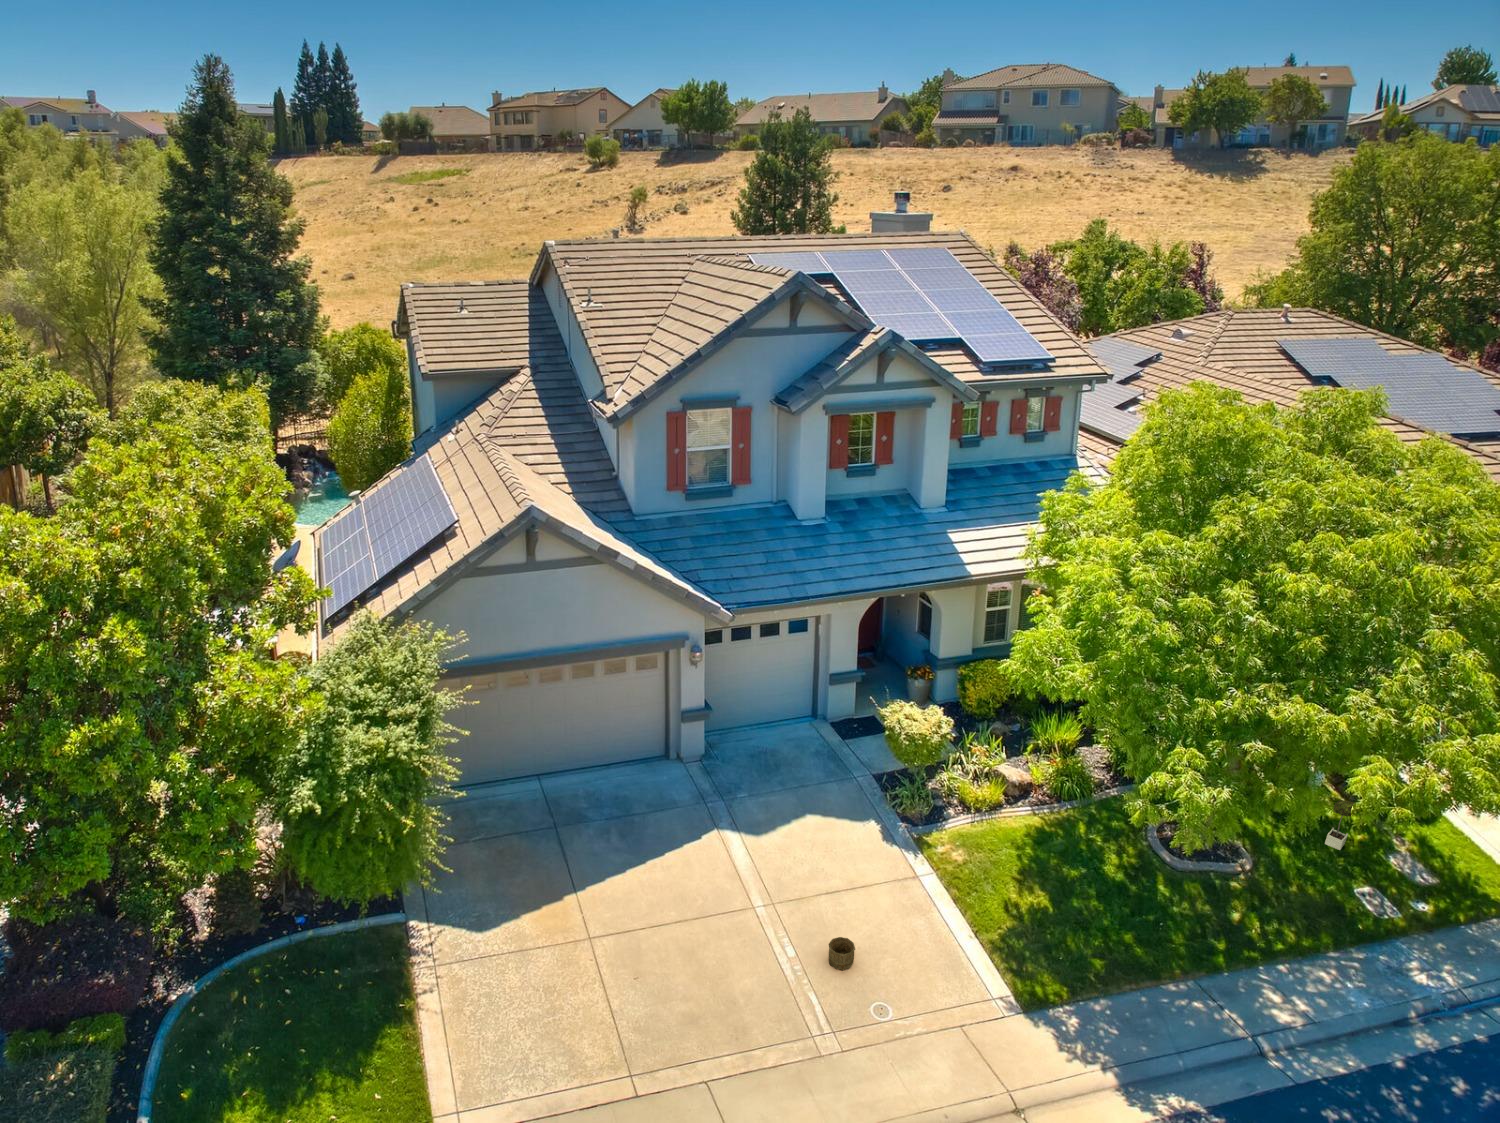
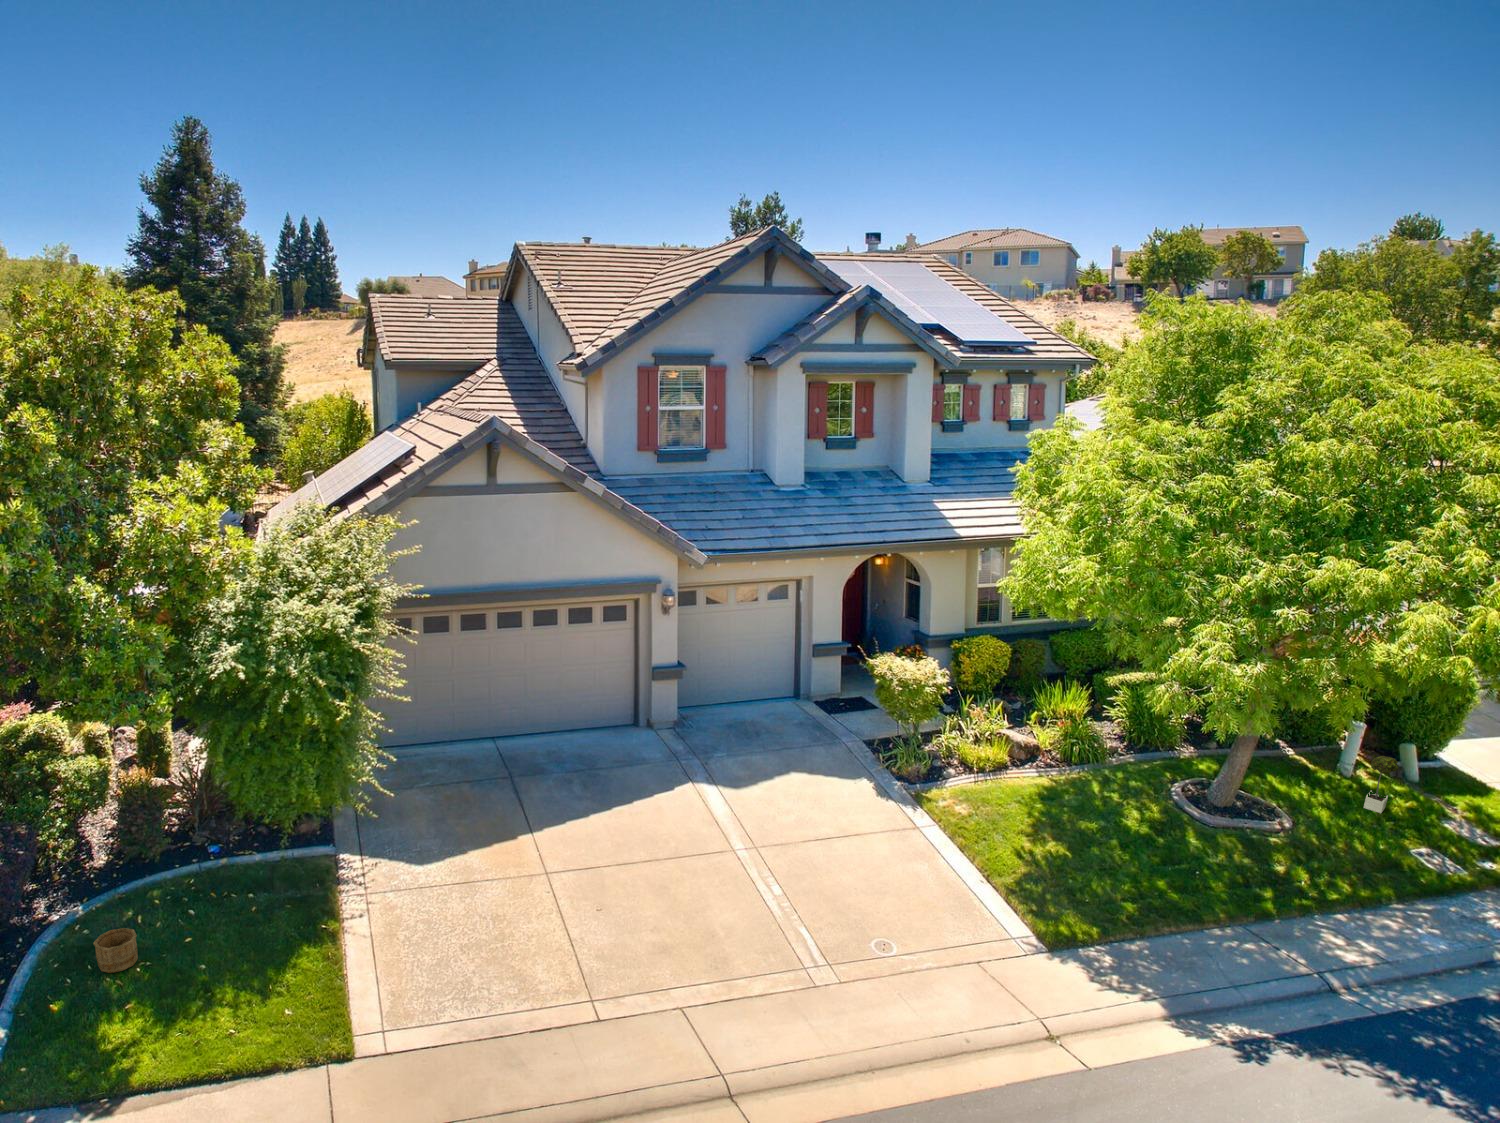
wooden bucket: present [829,937,855,970] -> present [93,928,138,973]

